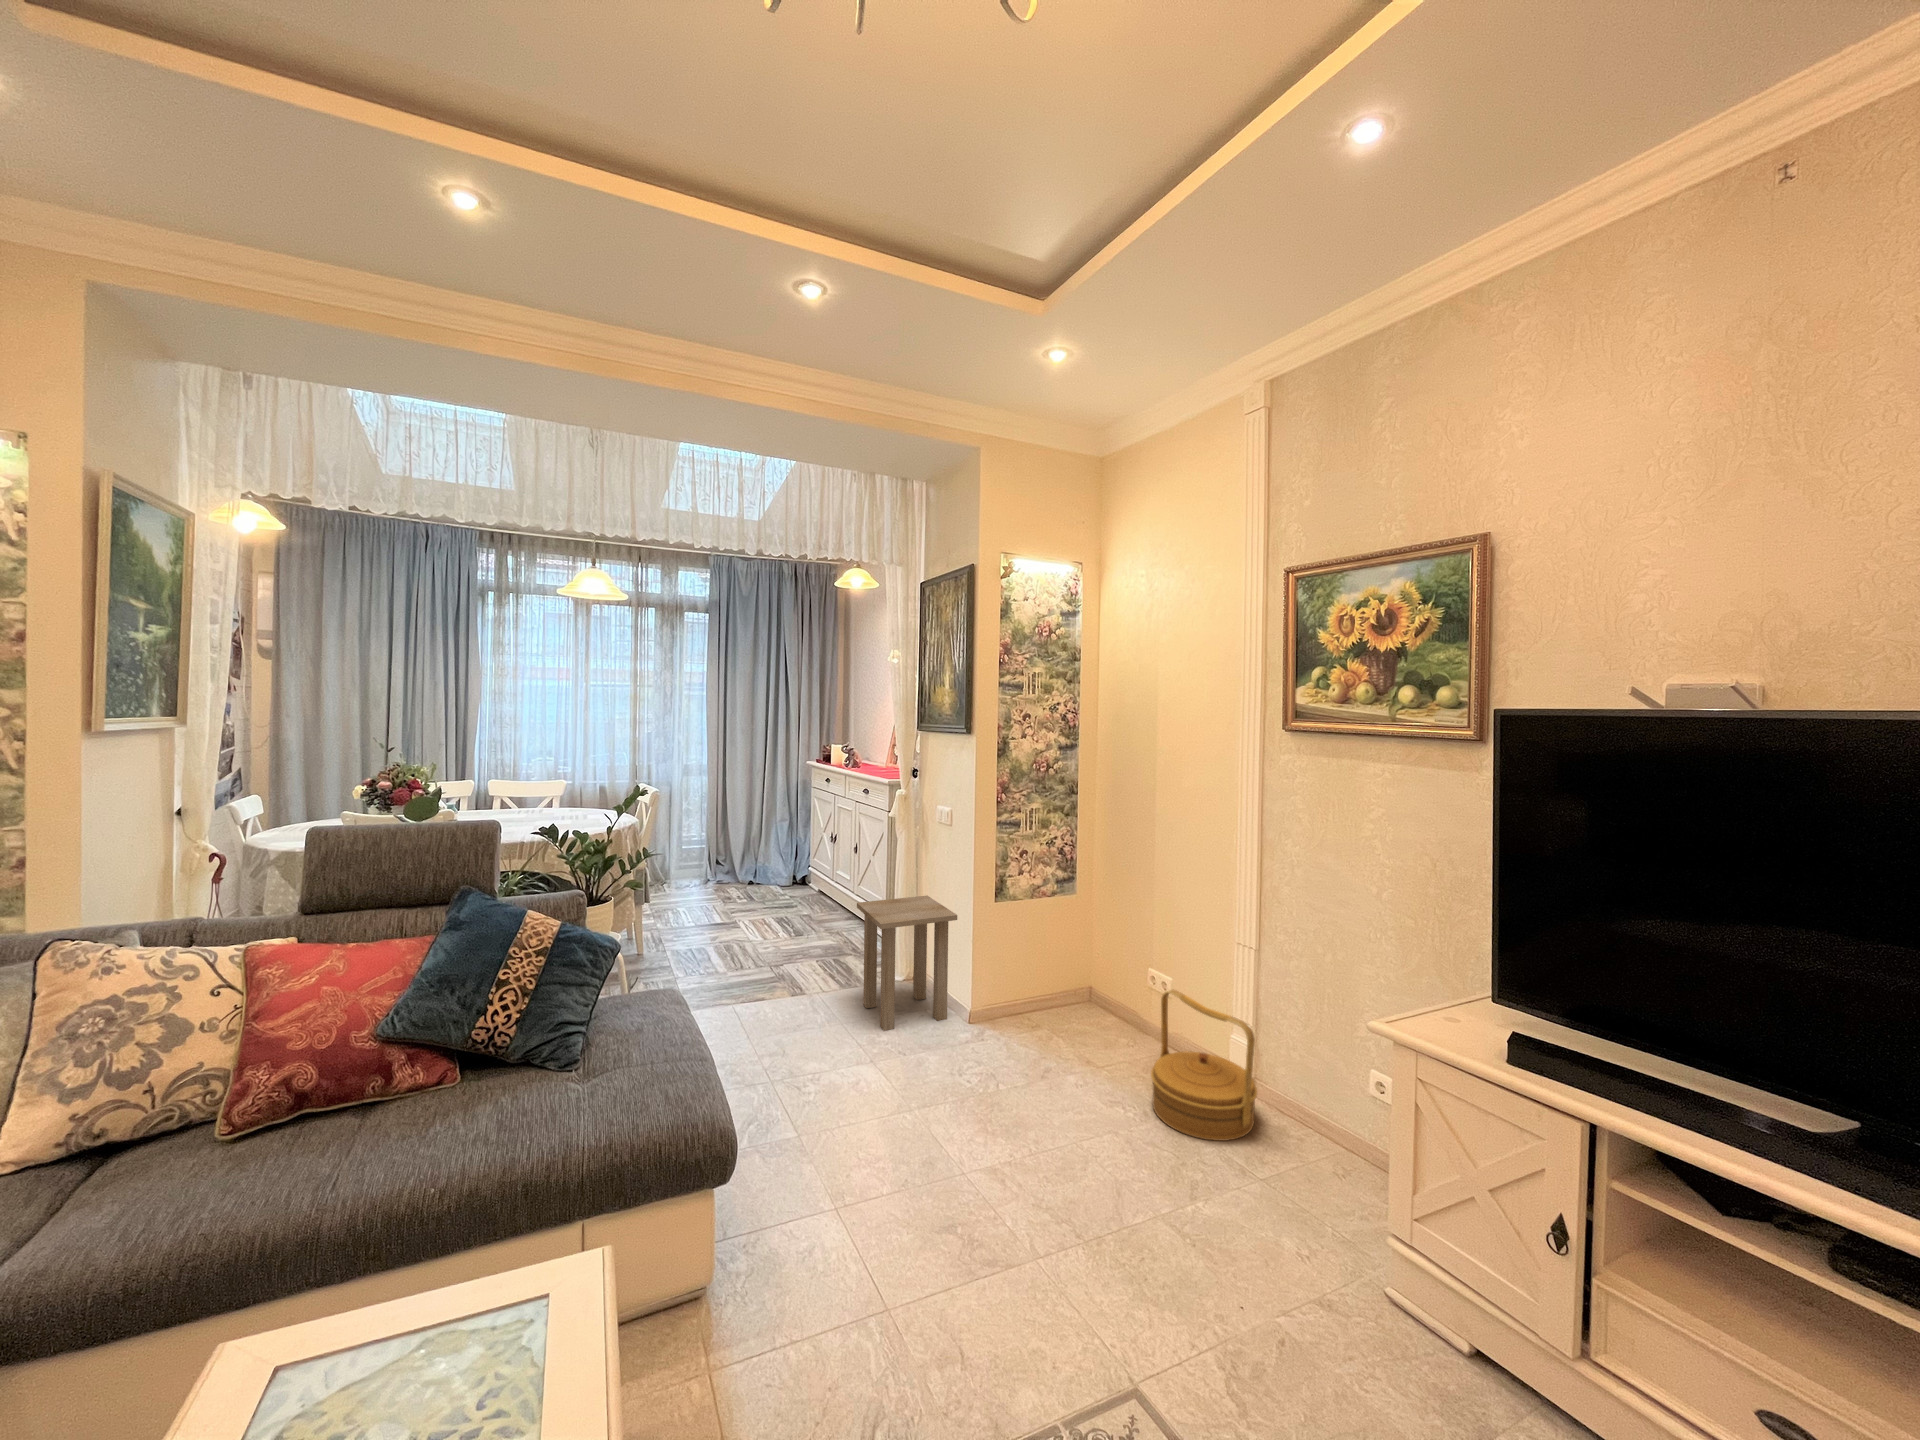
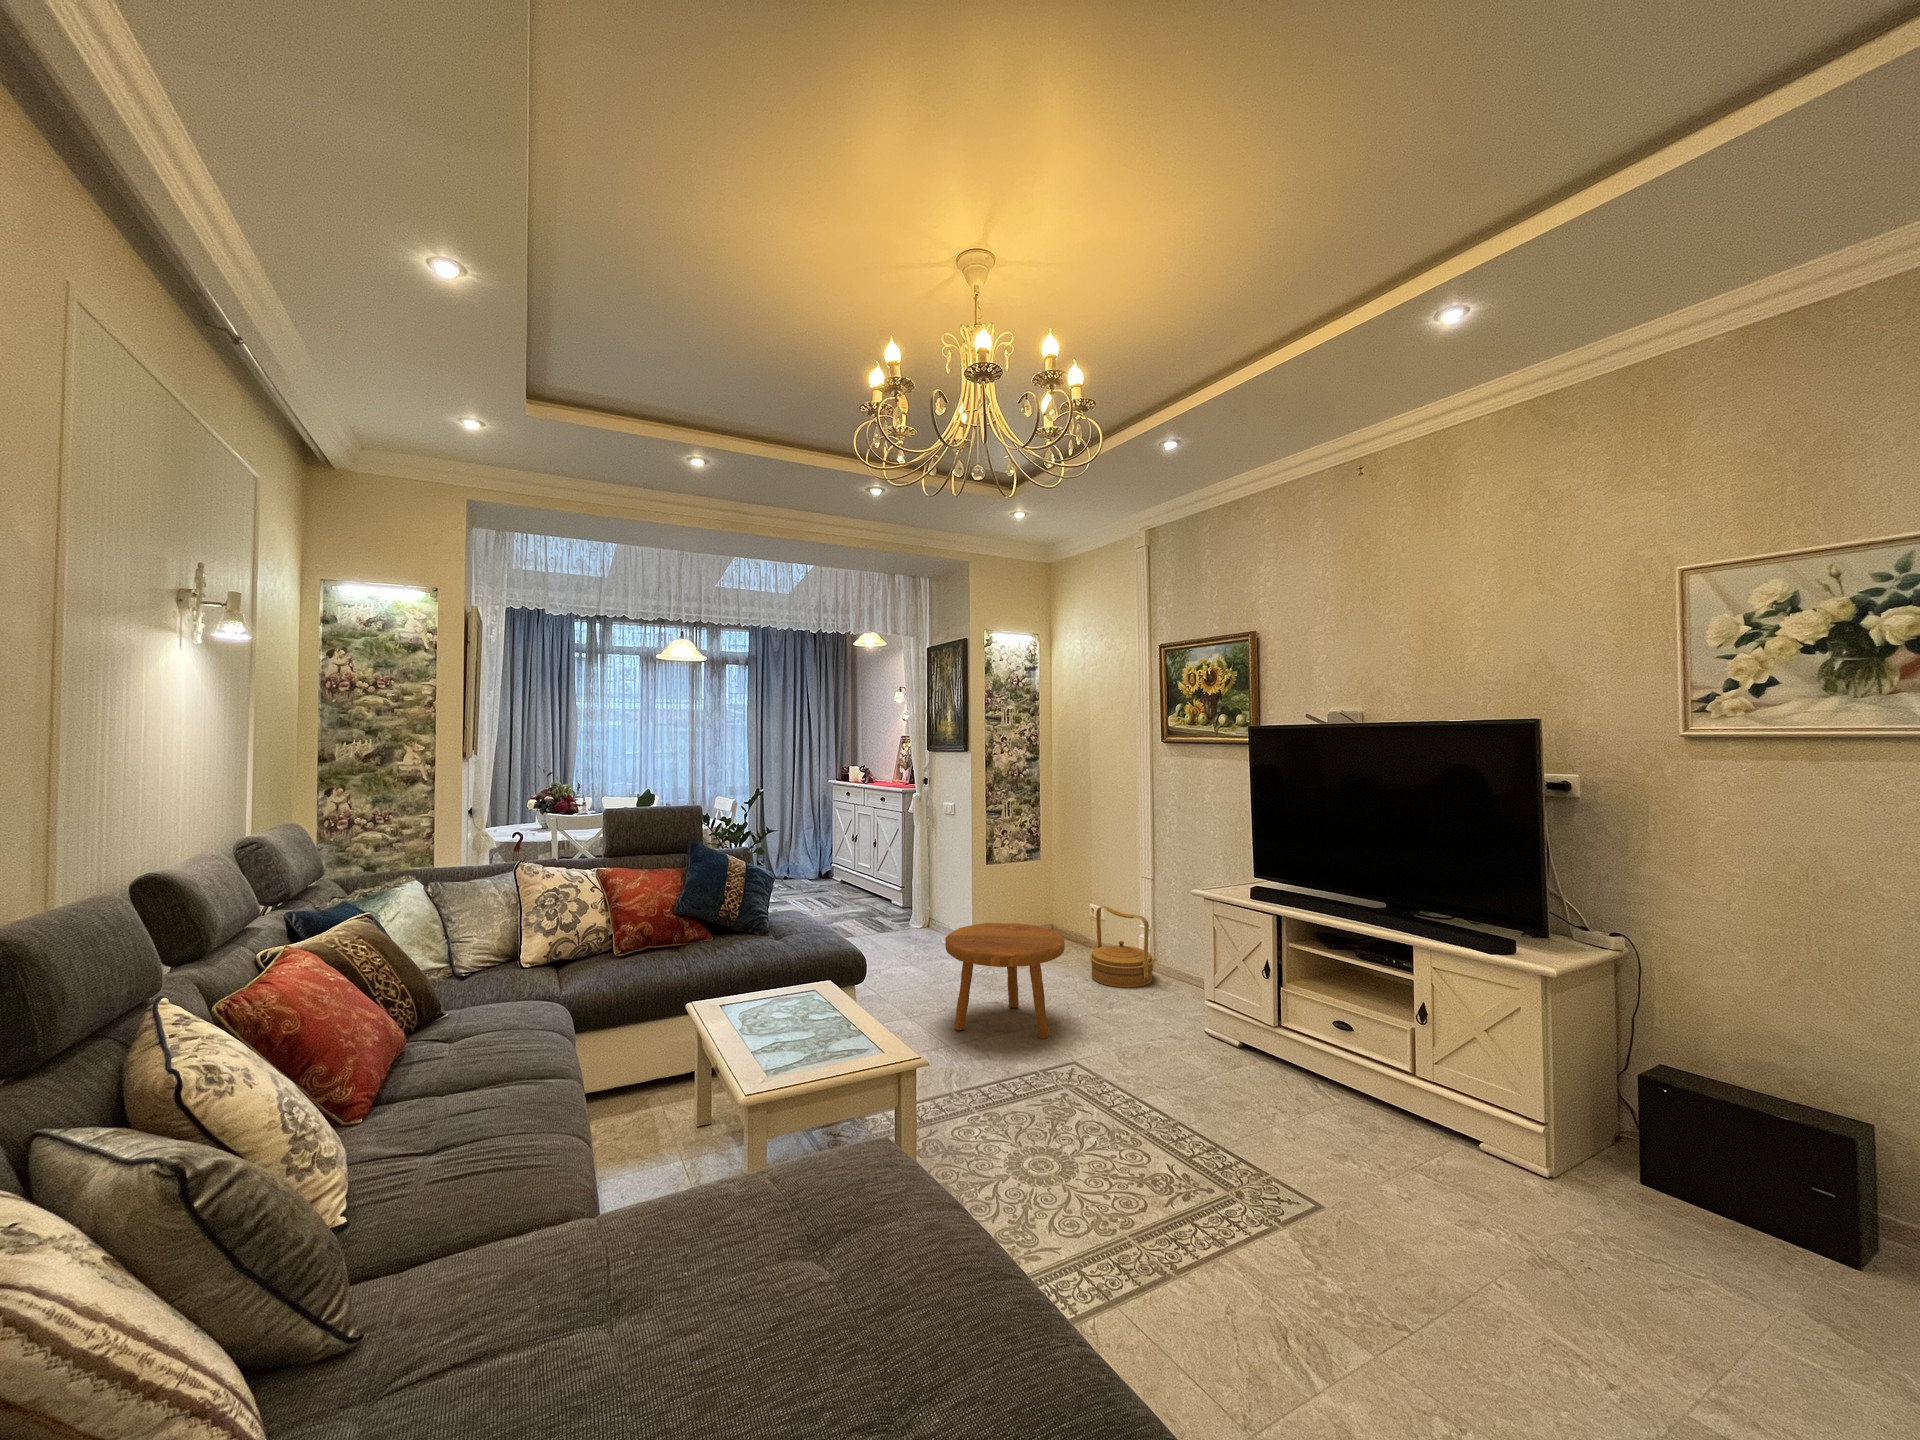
side table: present [857,896,957,1031] -> none [891,866,962,953]
footstool: none [896,1036,1116,1299] -> present [945,923,1065,1039]

